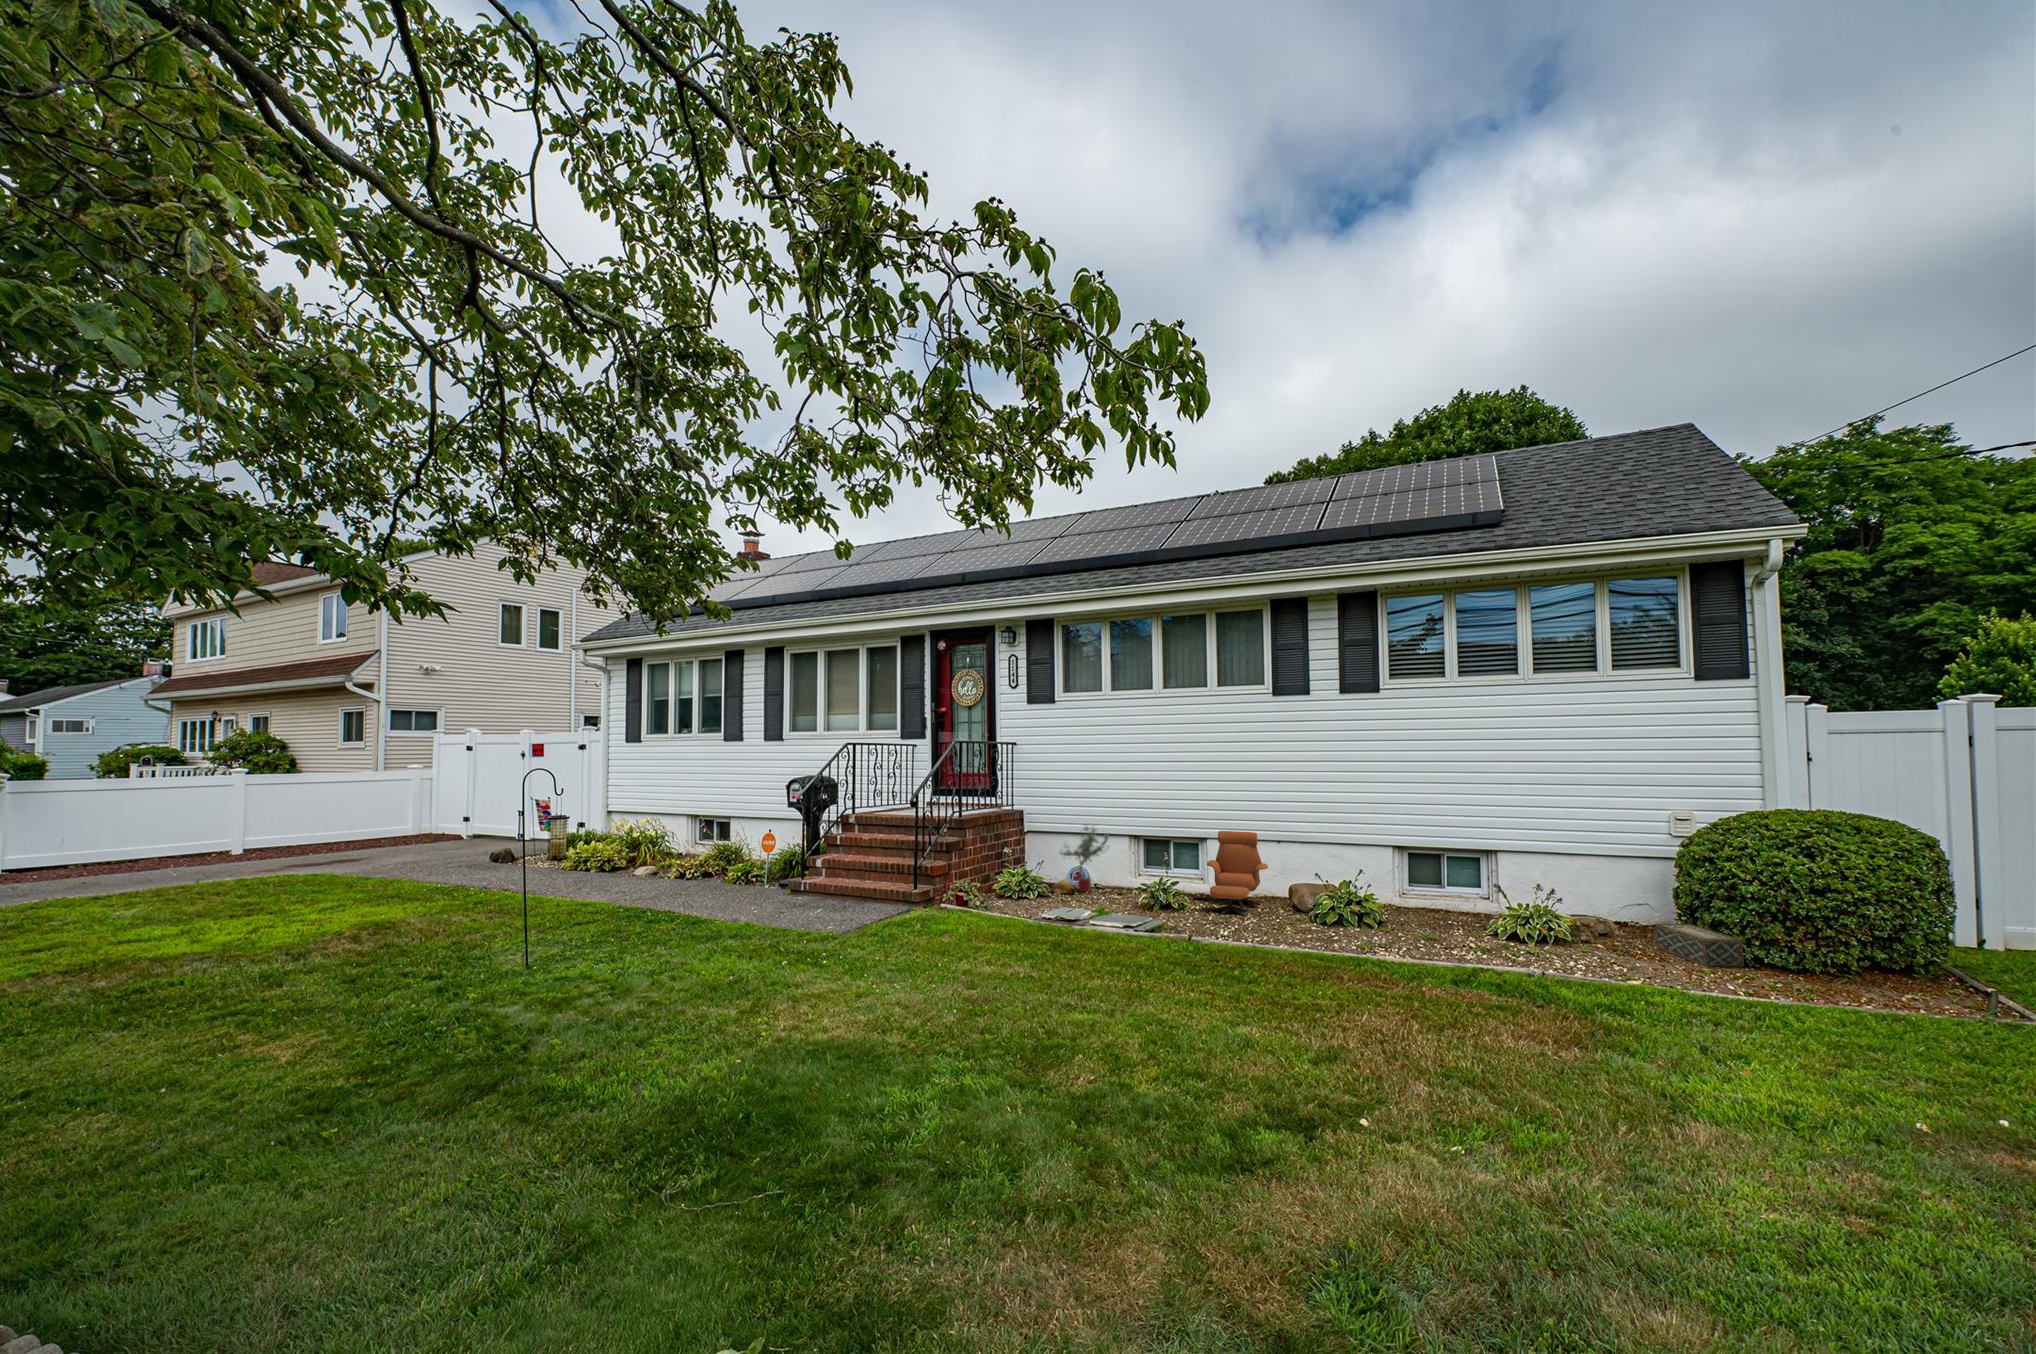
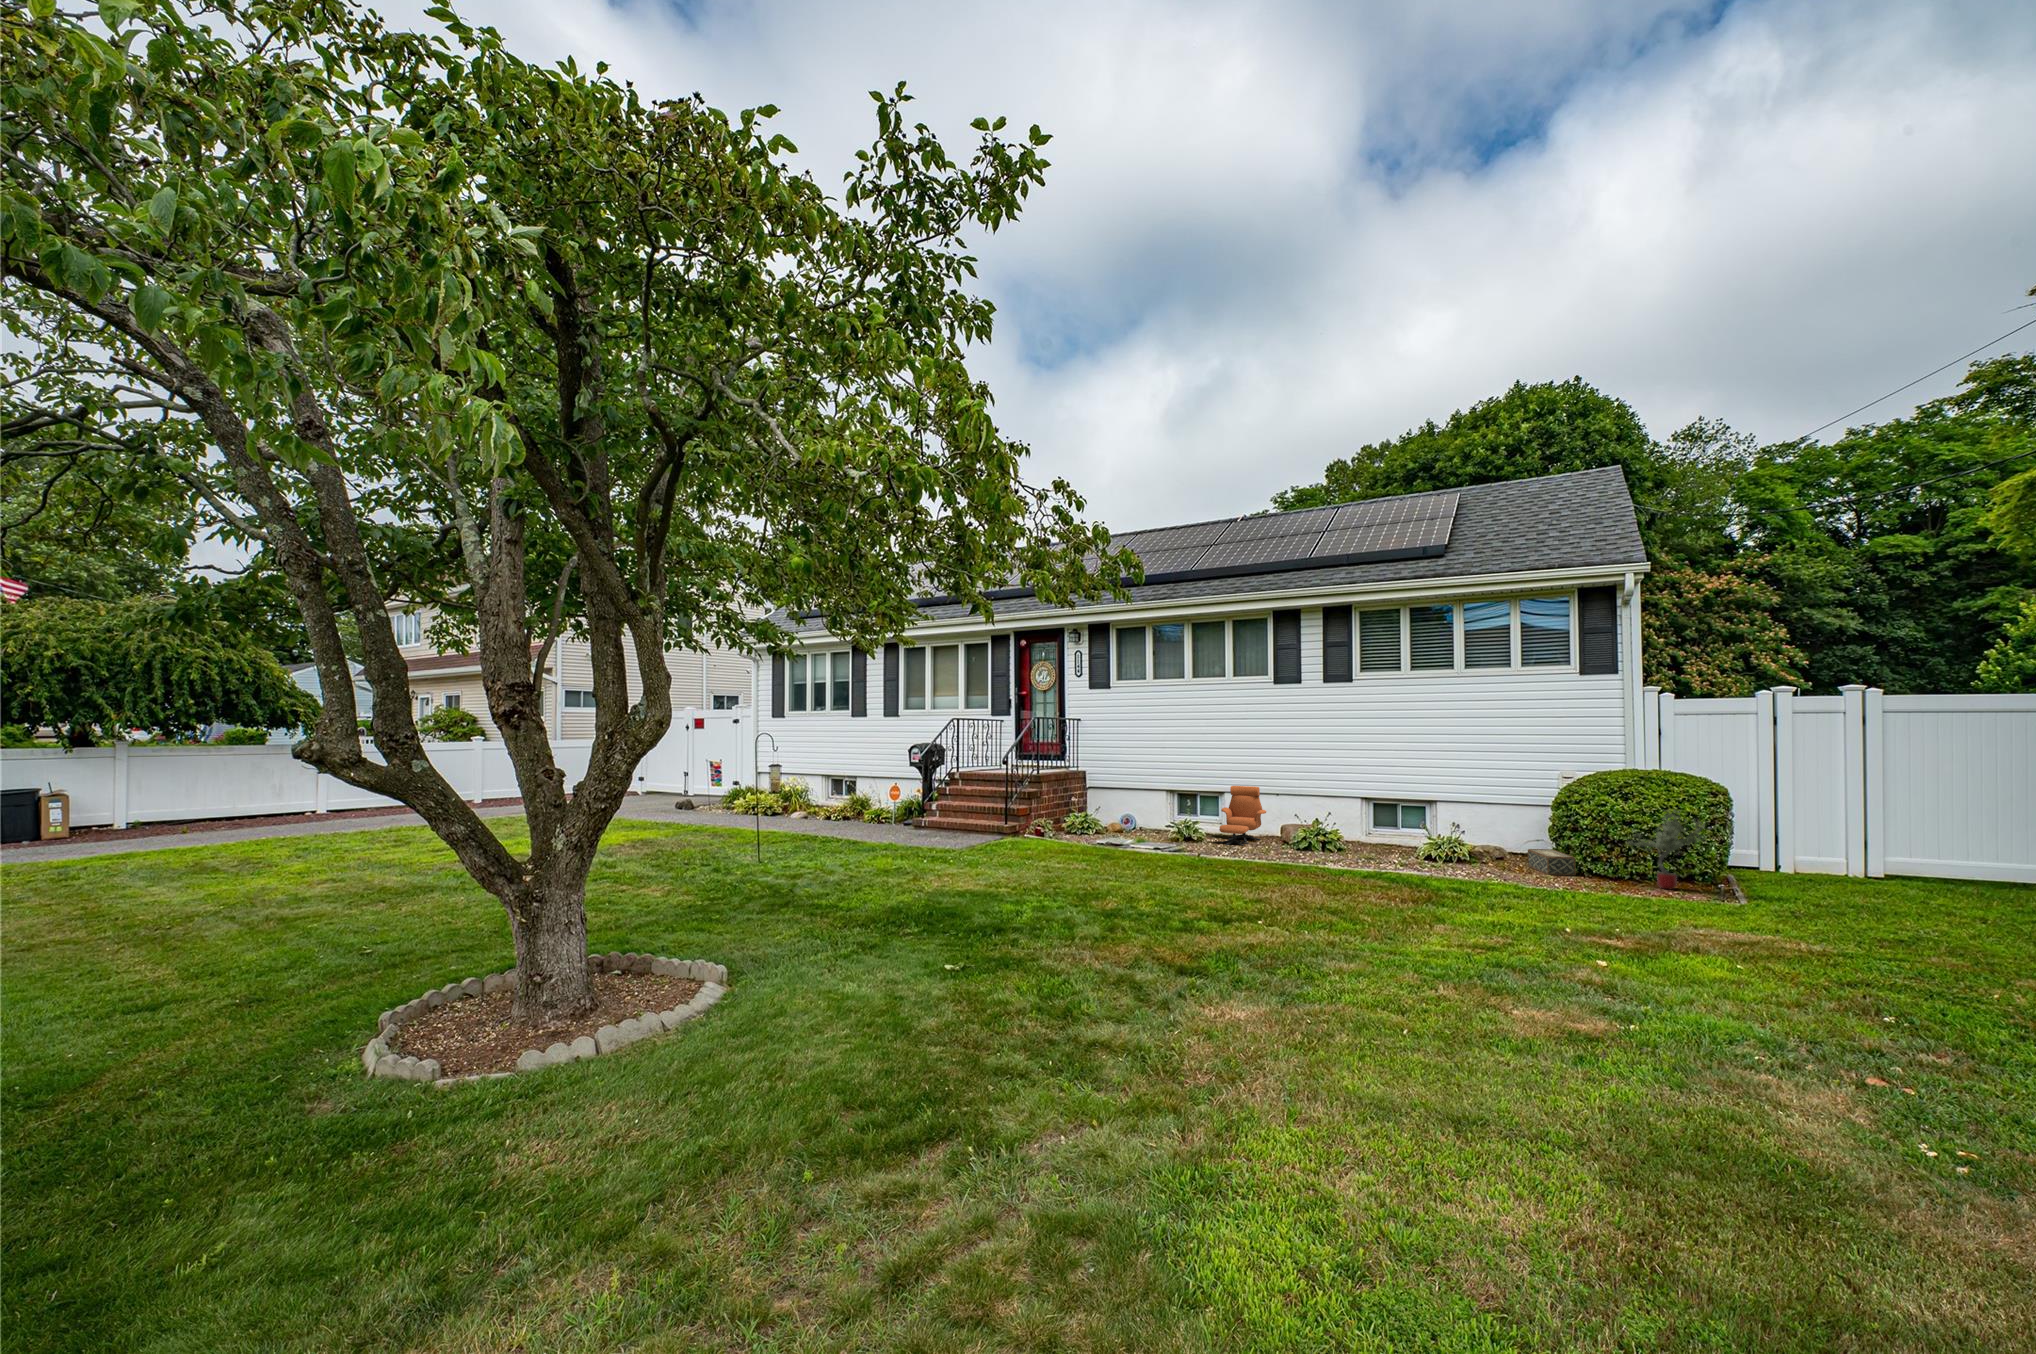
potted tree: present [1060,824,1109,892] -> present [1628,810,1705,889]

